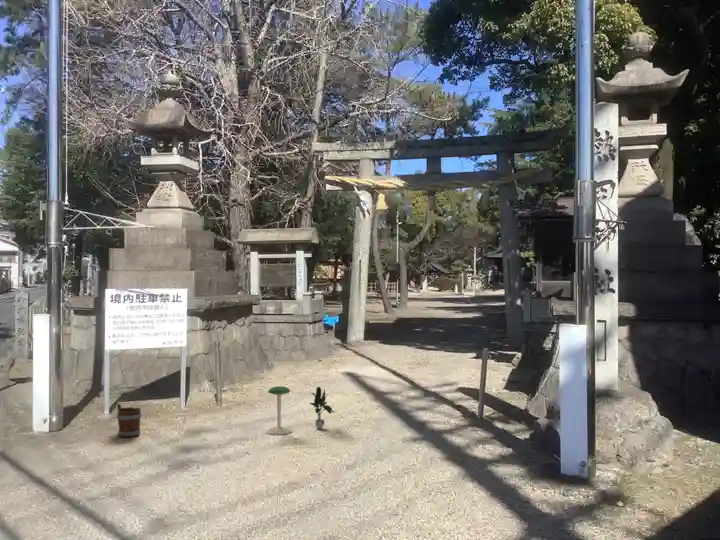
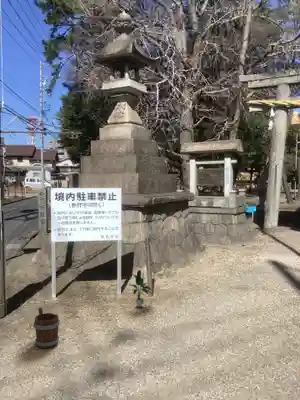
stool: present [266,386,292,435] -> none [192,303,223,363]
potted plant: present [310,387,334,429] -> present [130,270,152,307]

